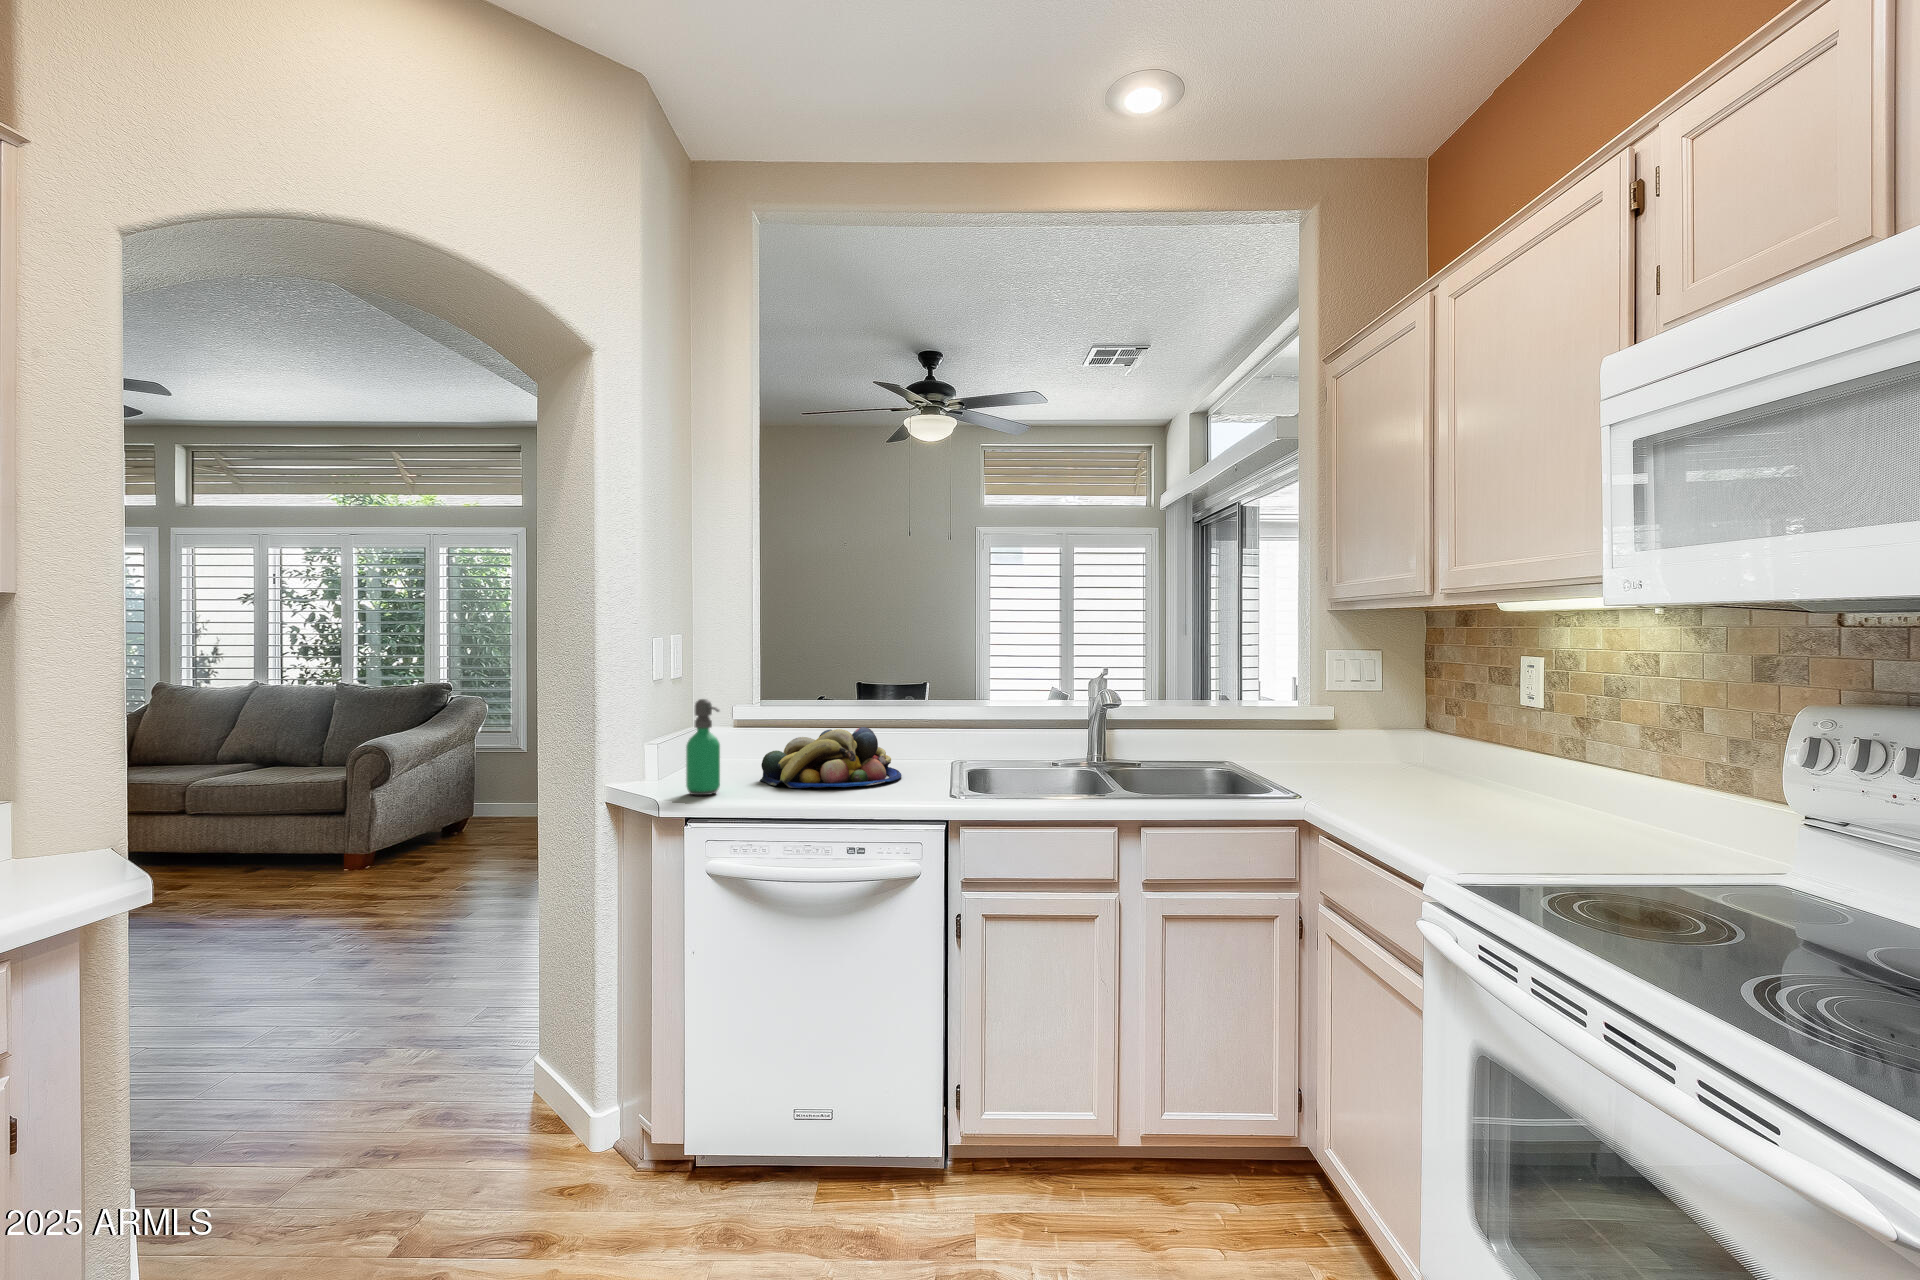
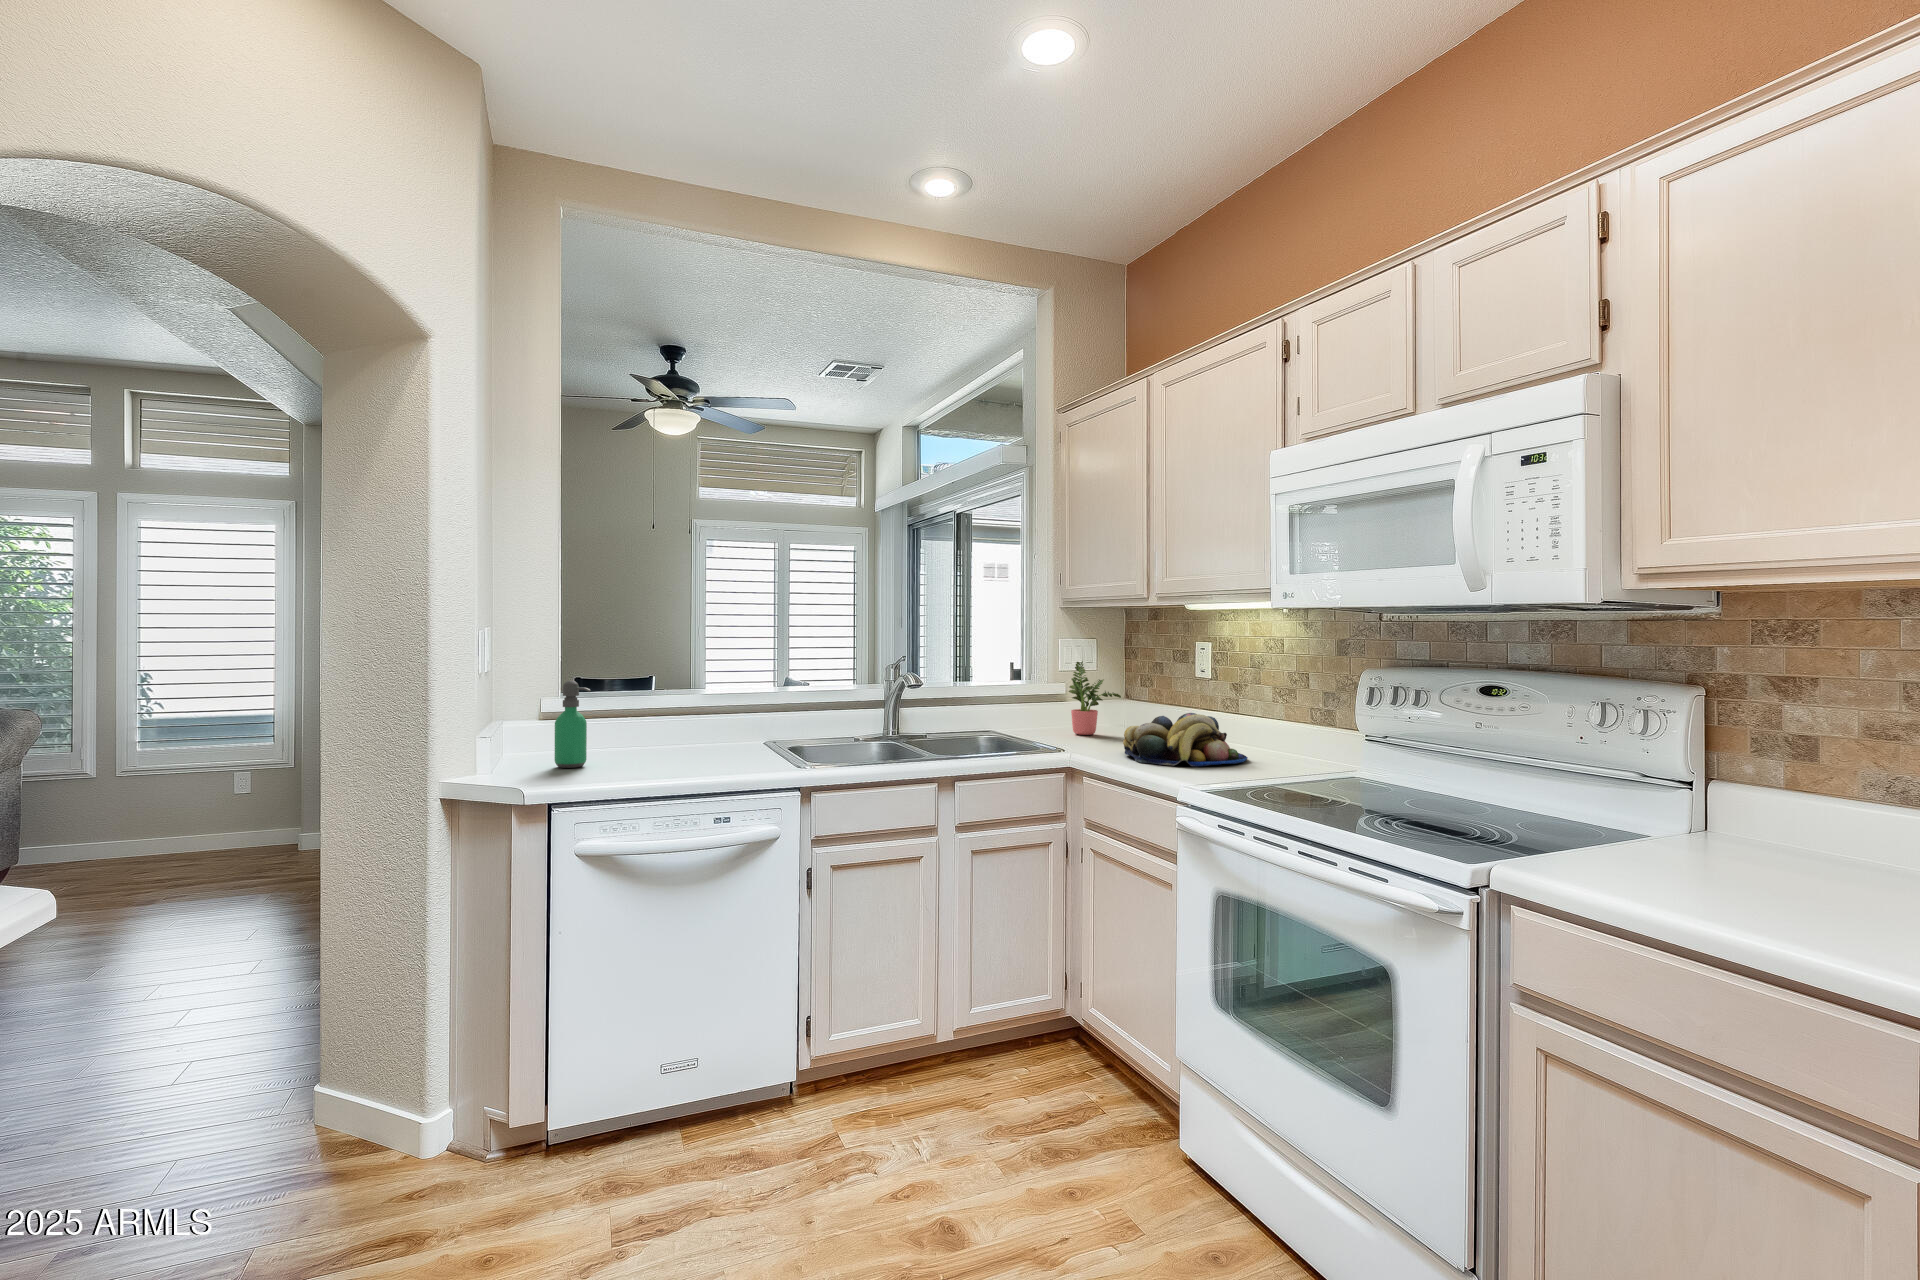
potted plant: none [1330,679,1407,776] -> present [1069,661,1121,735]
fruit bowl: present [760,727,902,788] -> present [1123,713,1248,766]

